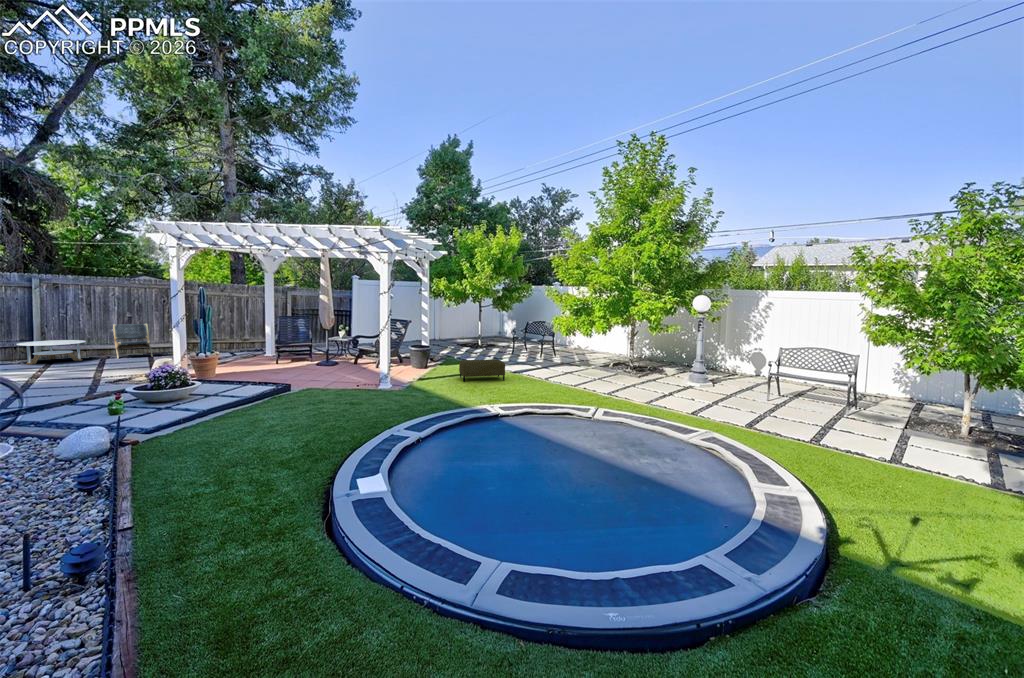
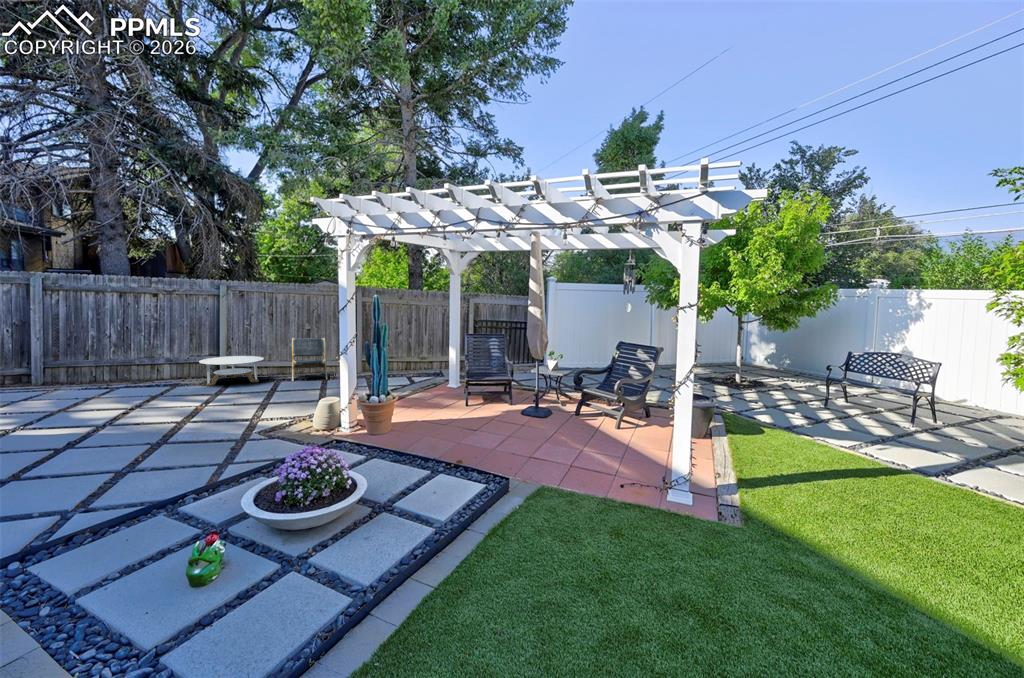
ottoman: present [459,359,505,382] -> none [796,440,926,497]

